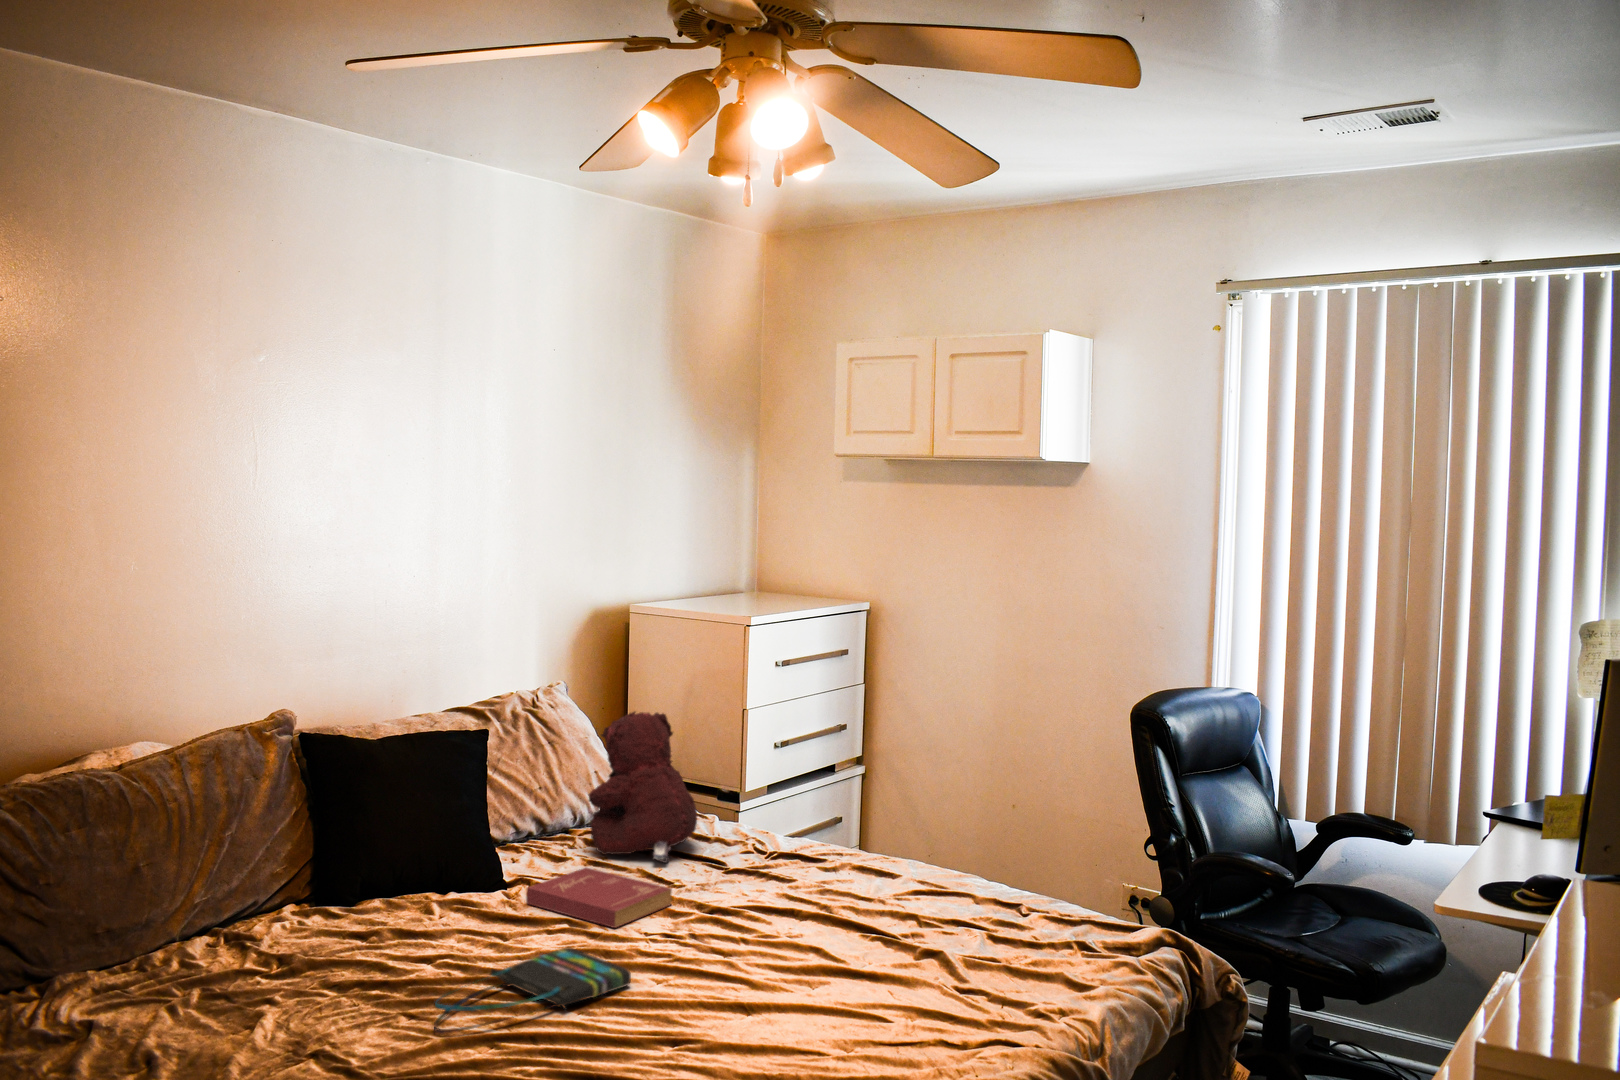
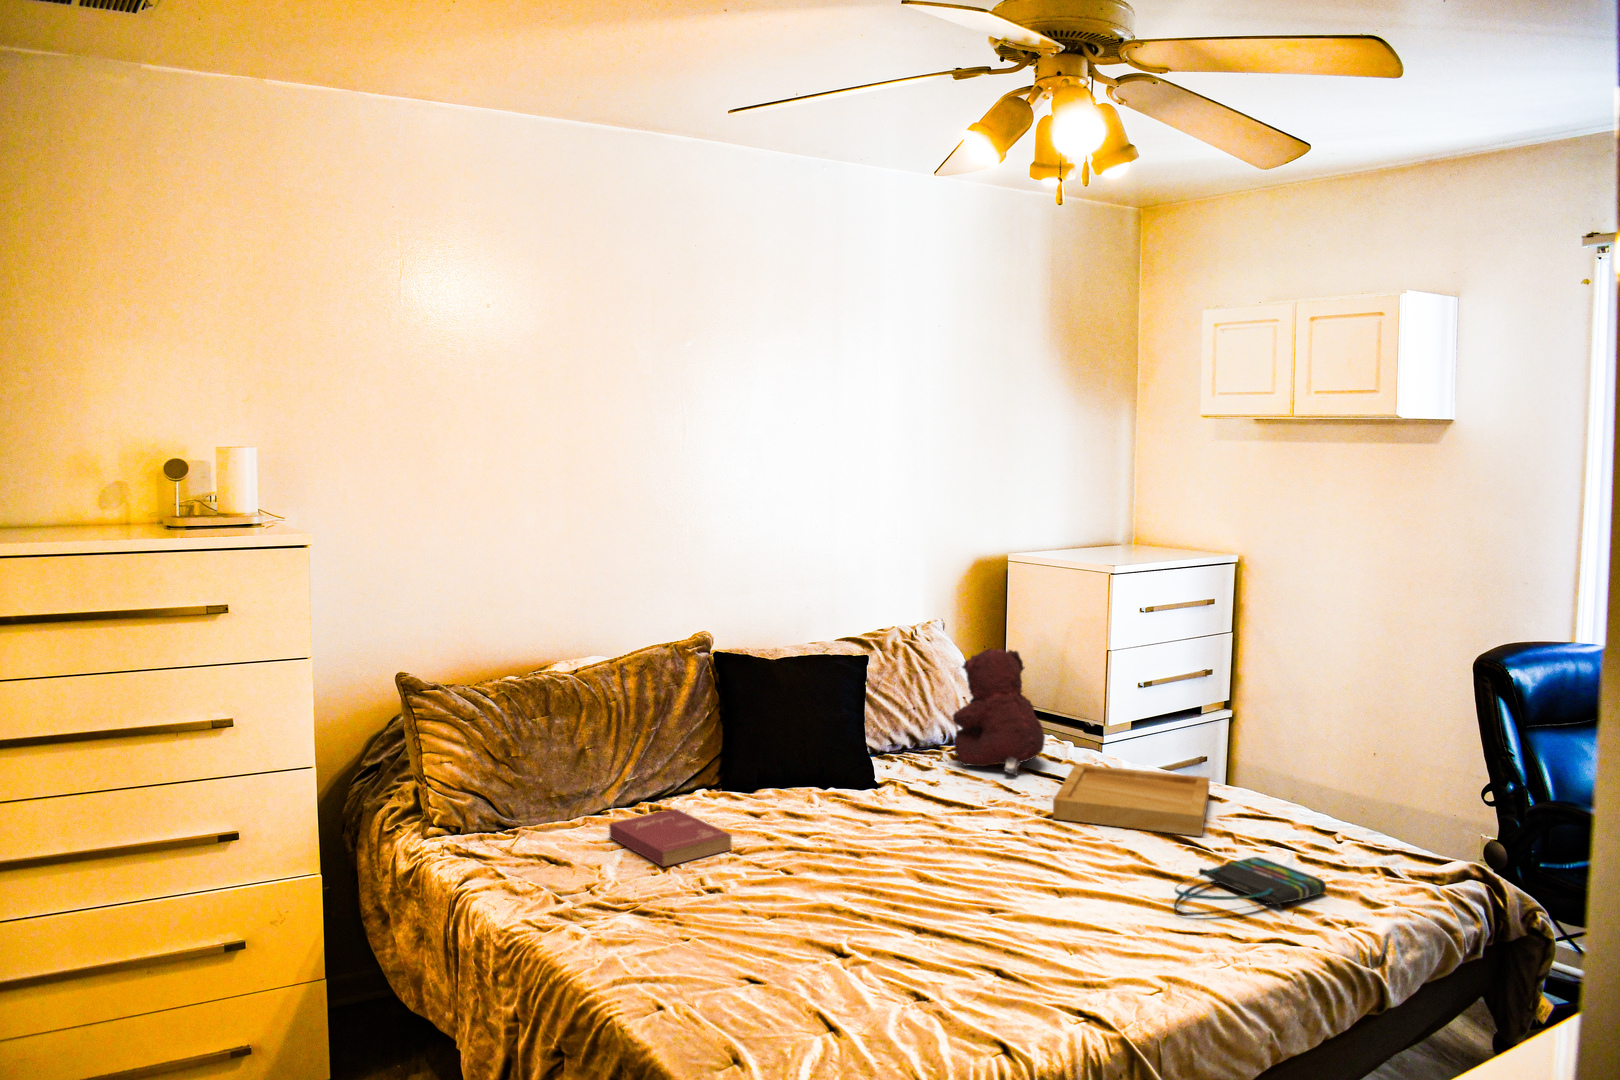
tray: none [719,844,888,922] -> present [1053,764,1209,836]
book: present [526,868,672,928] -> present [609,809,732,867]
tote bag: present [434,948,631,1034] -> present [1174,857,1326,916]

